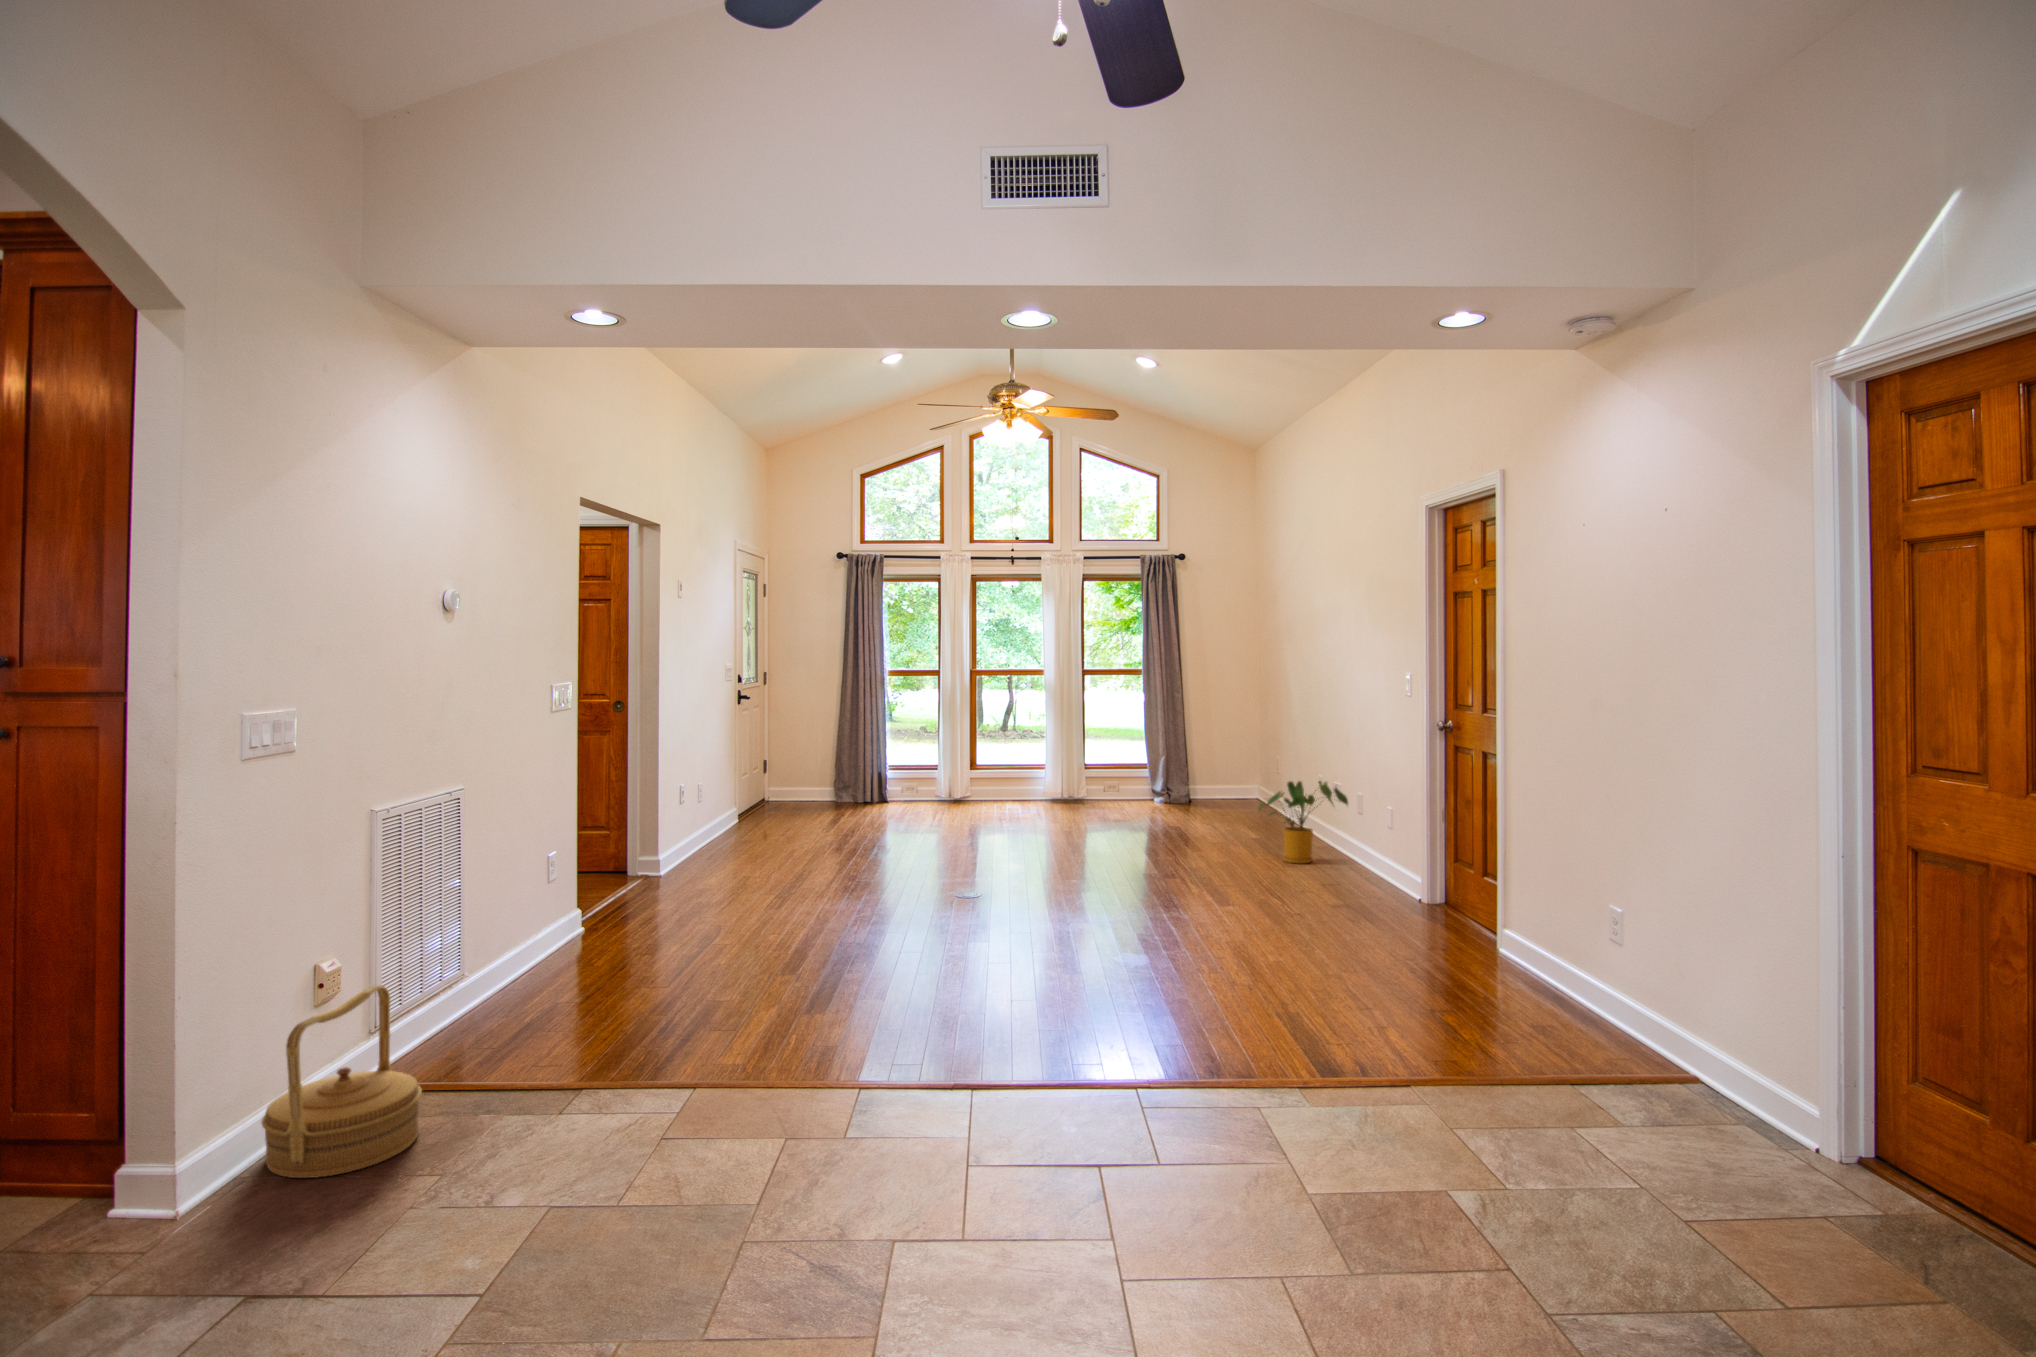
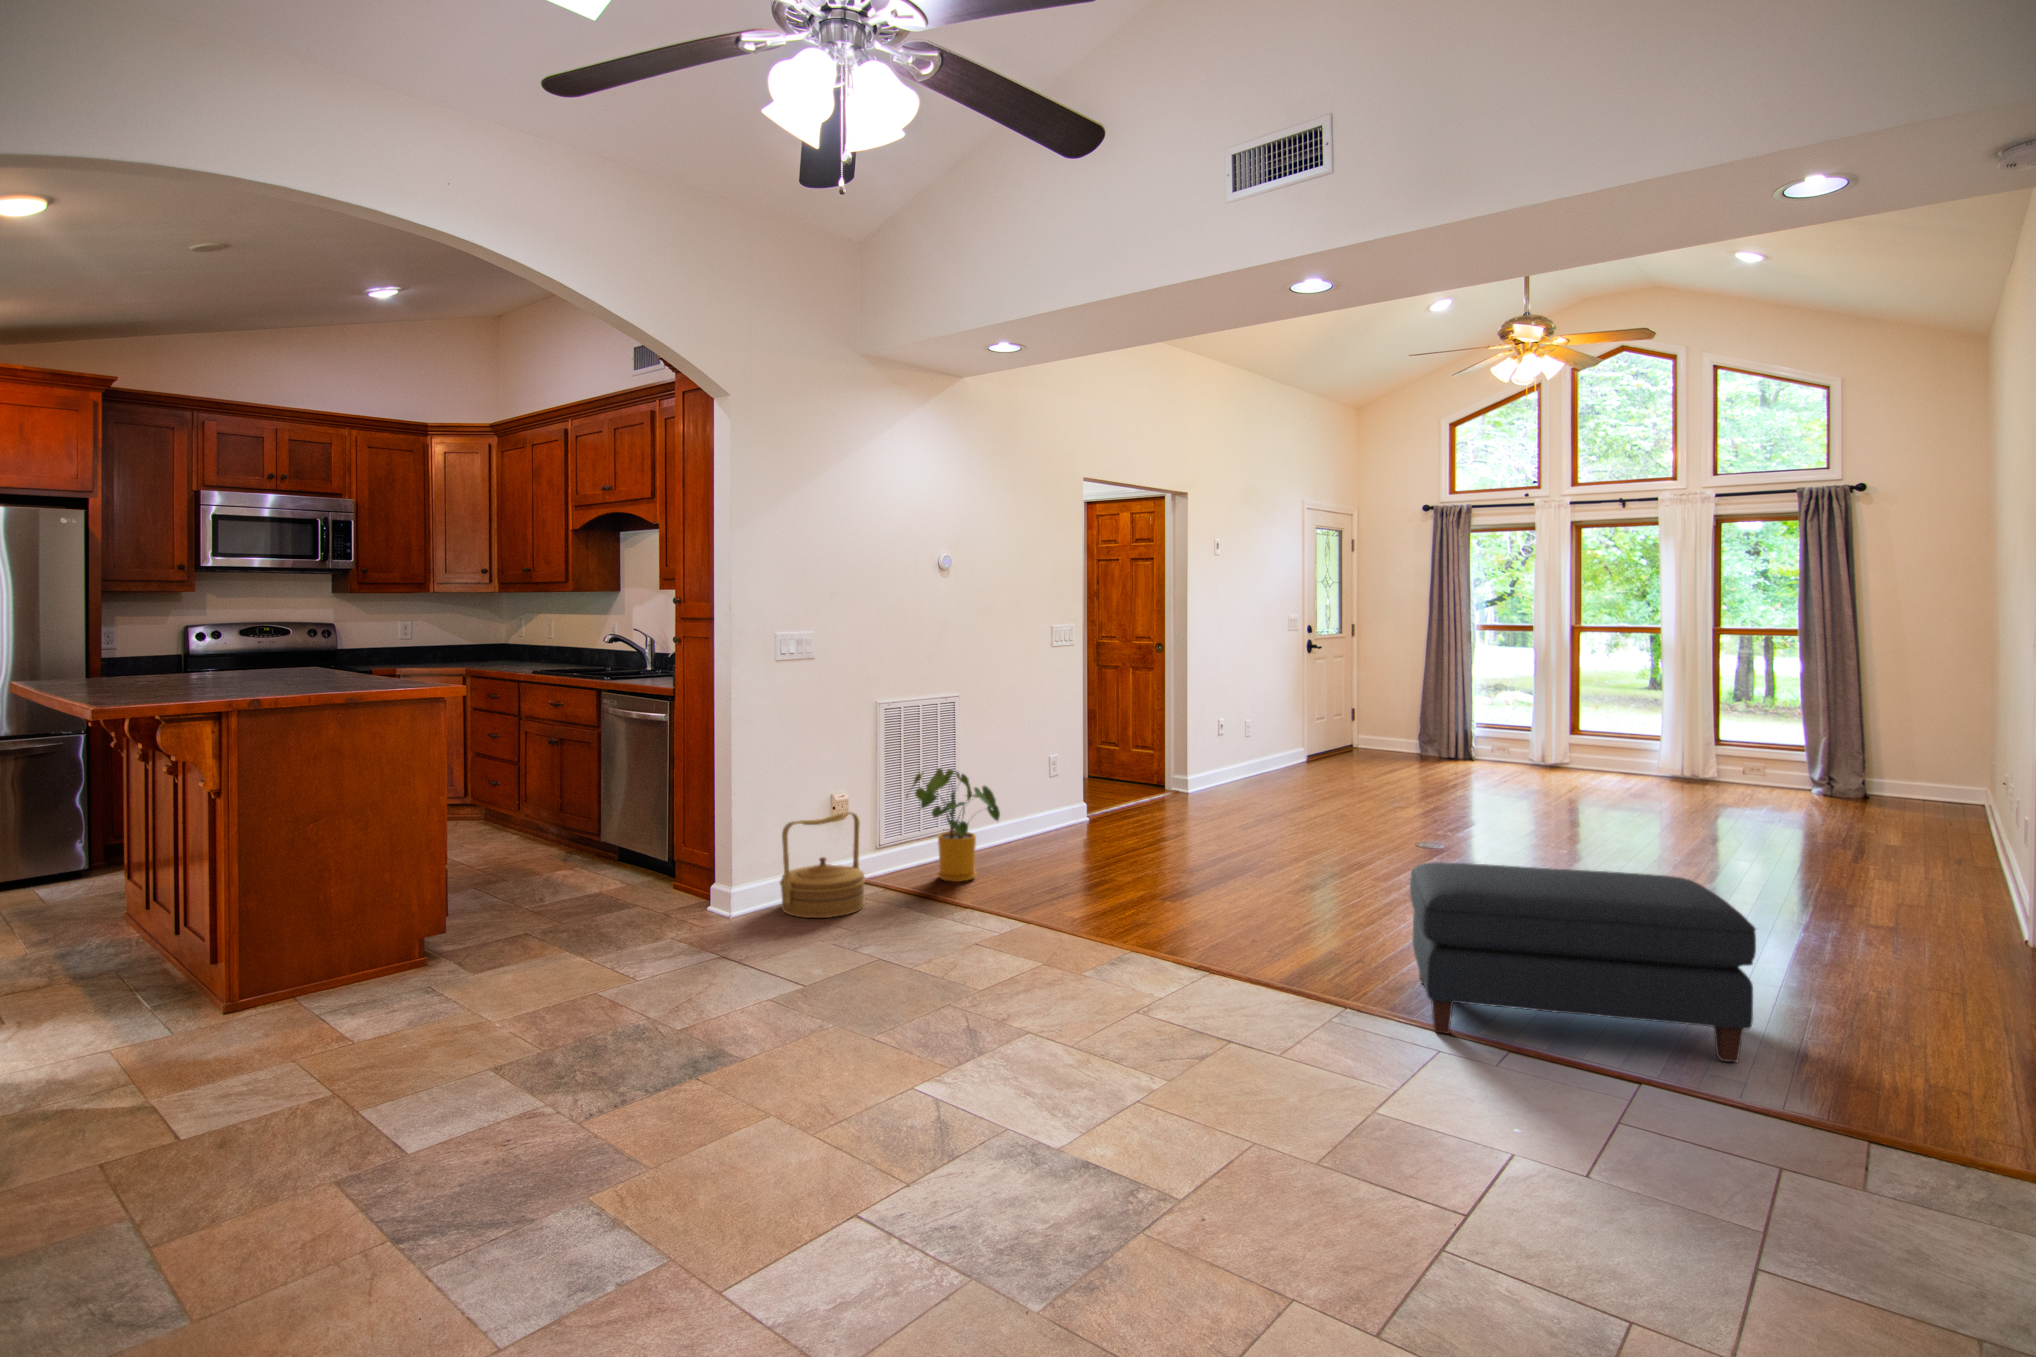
house plant: present [1258,781,1348,864] -> present [907,768,1000,882]
ottoman: none [1141,901,1443,1096] -> present [1410,862,1756,1062]

